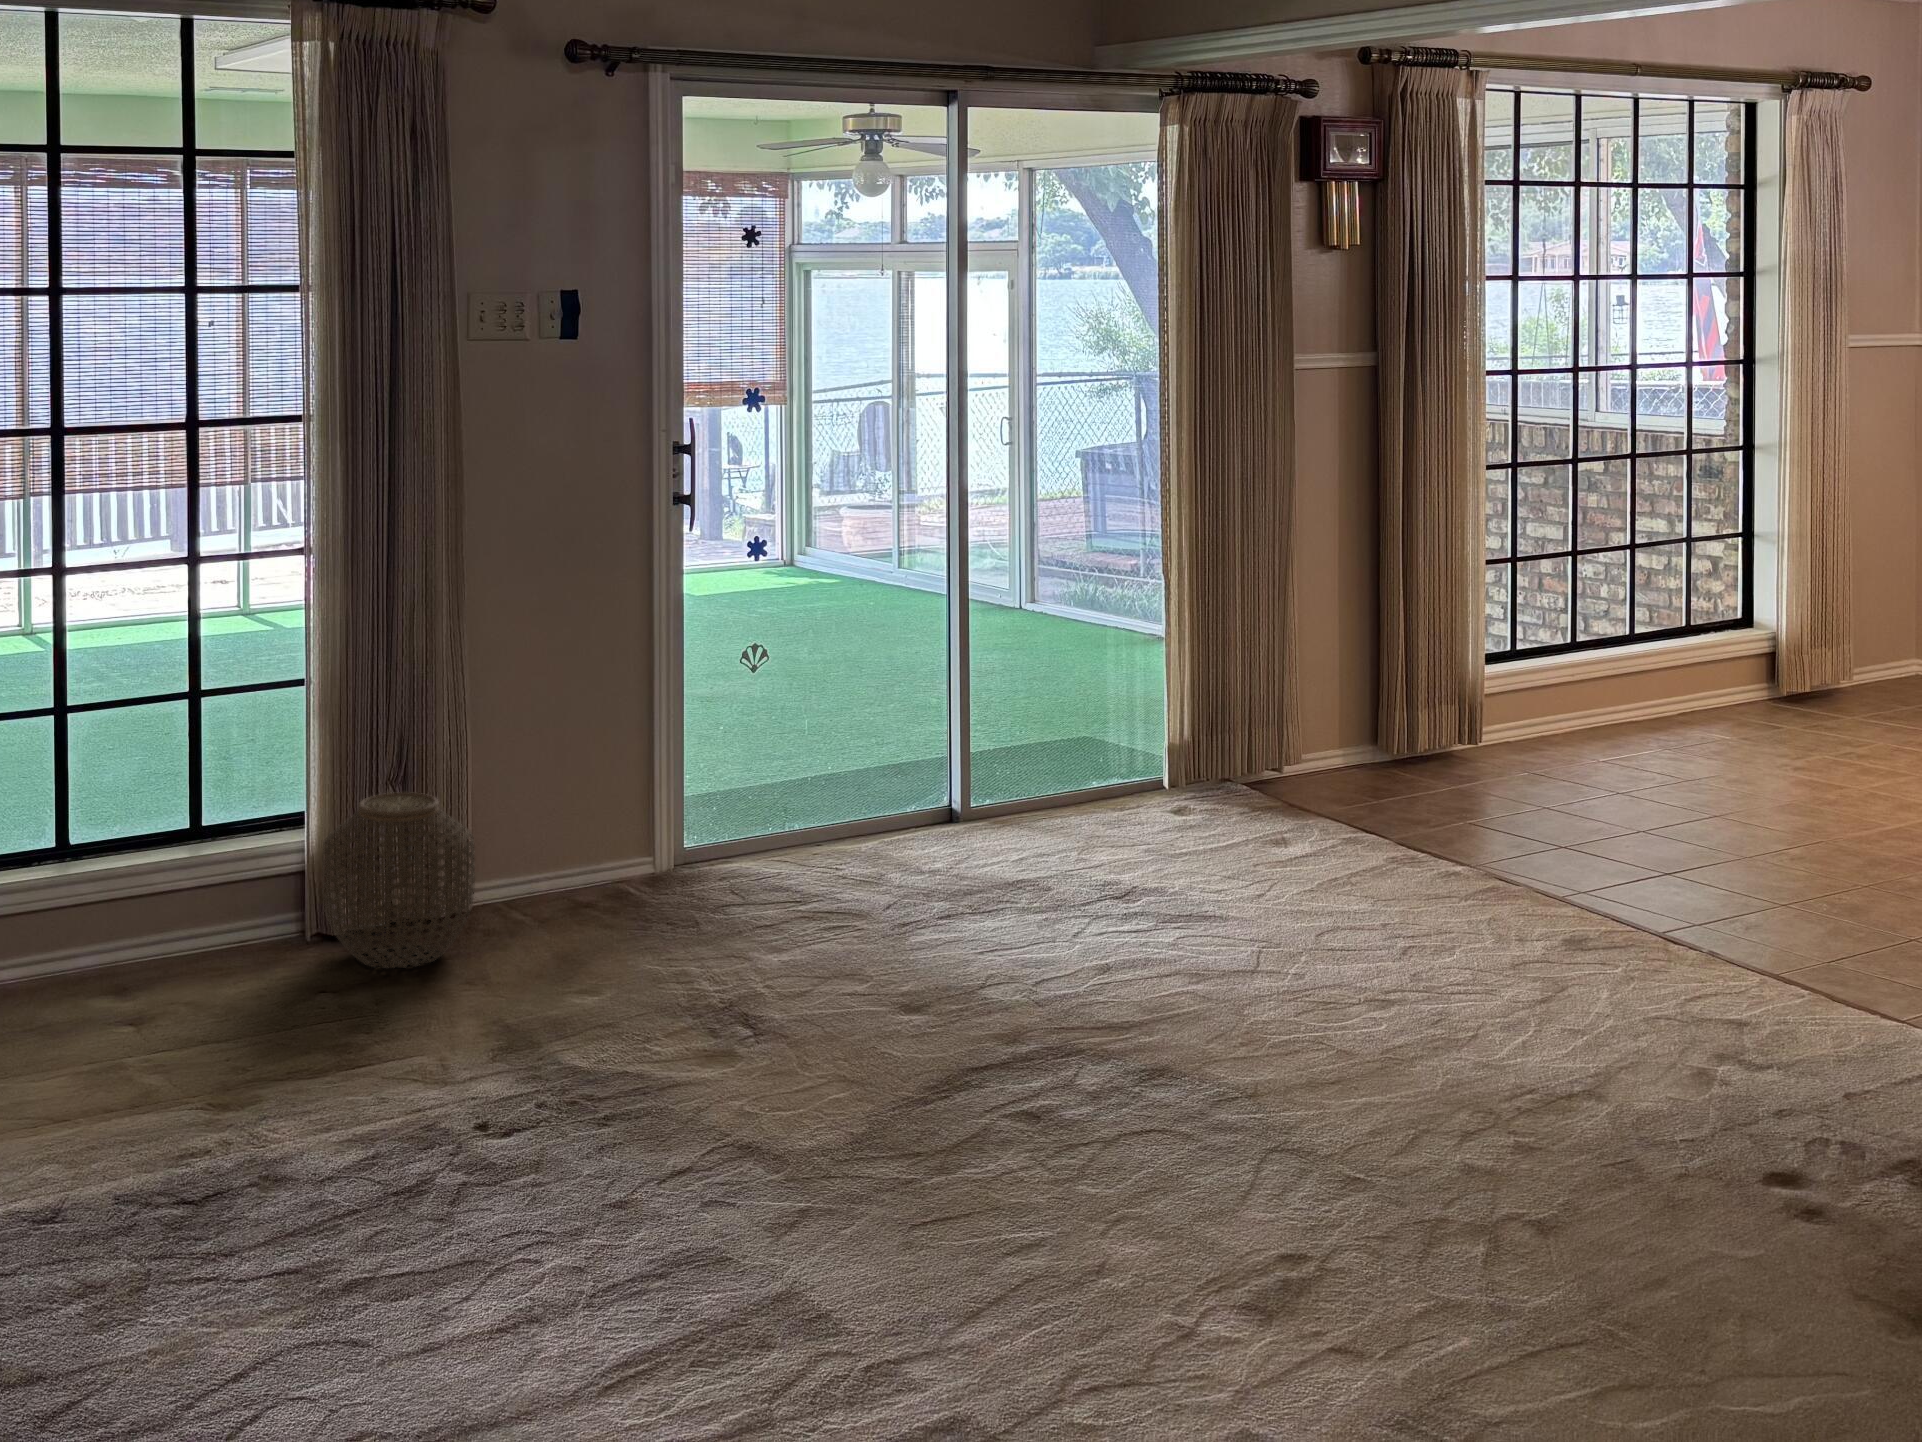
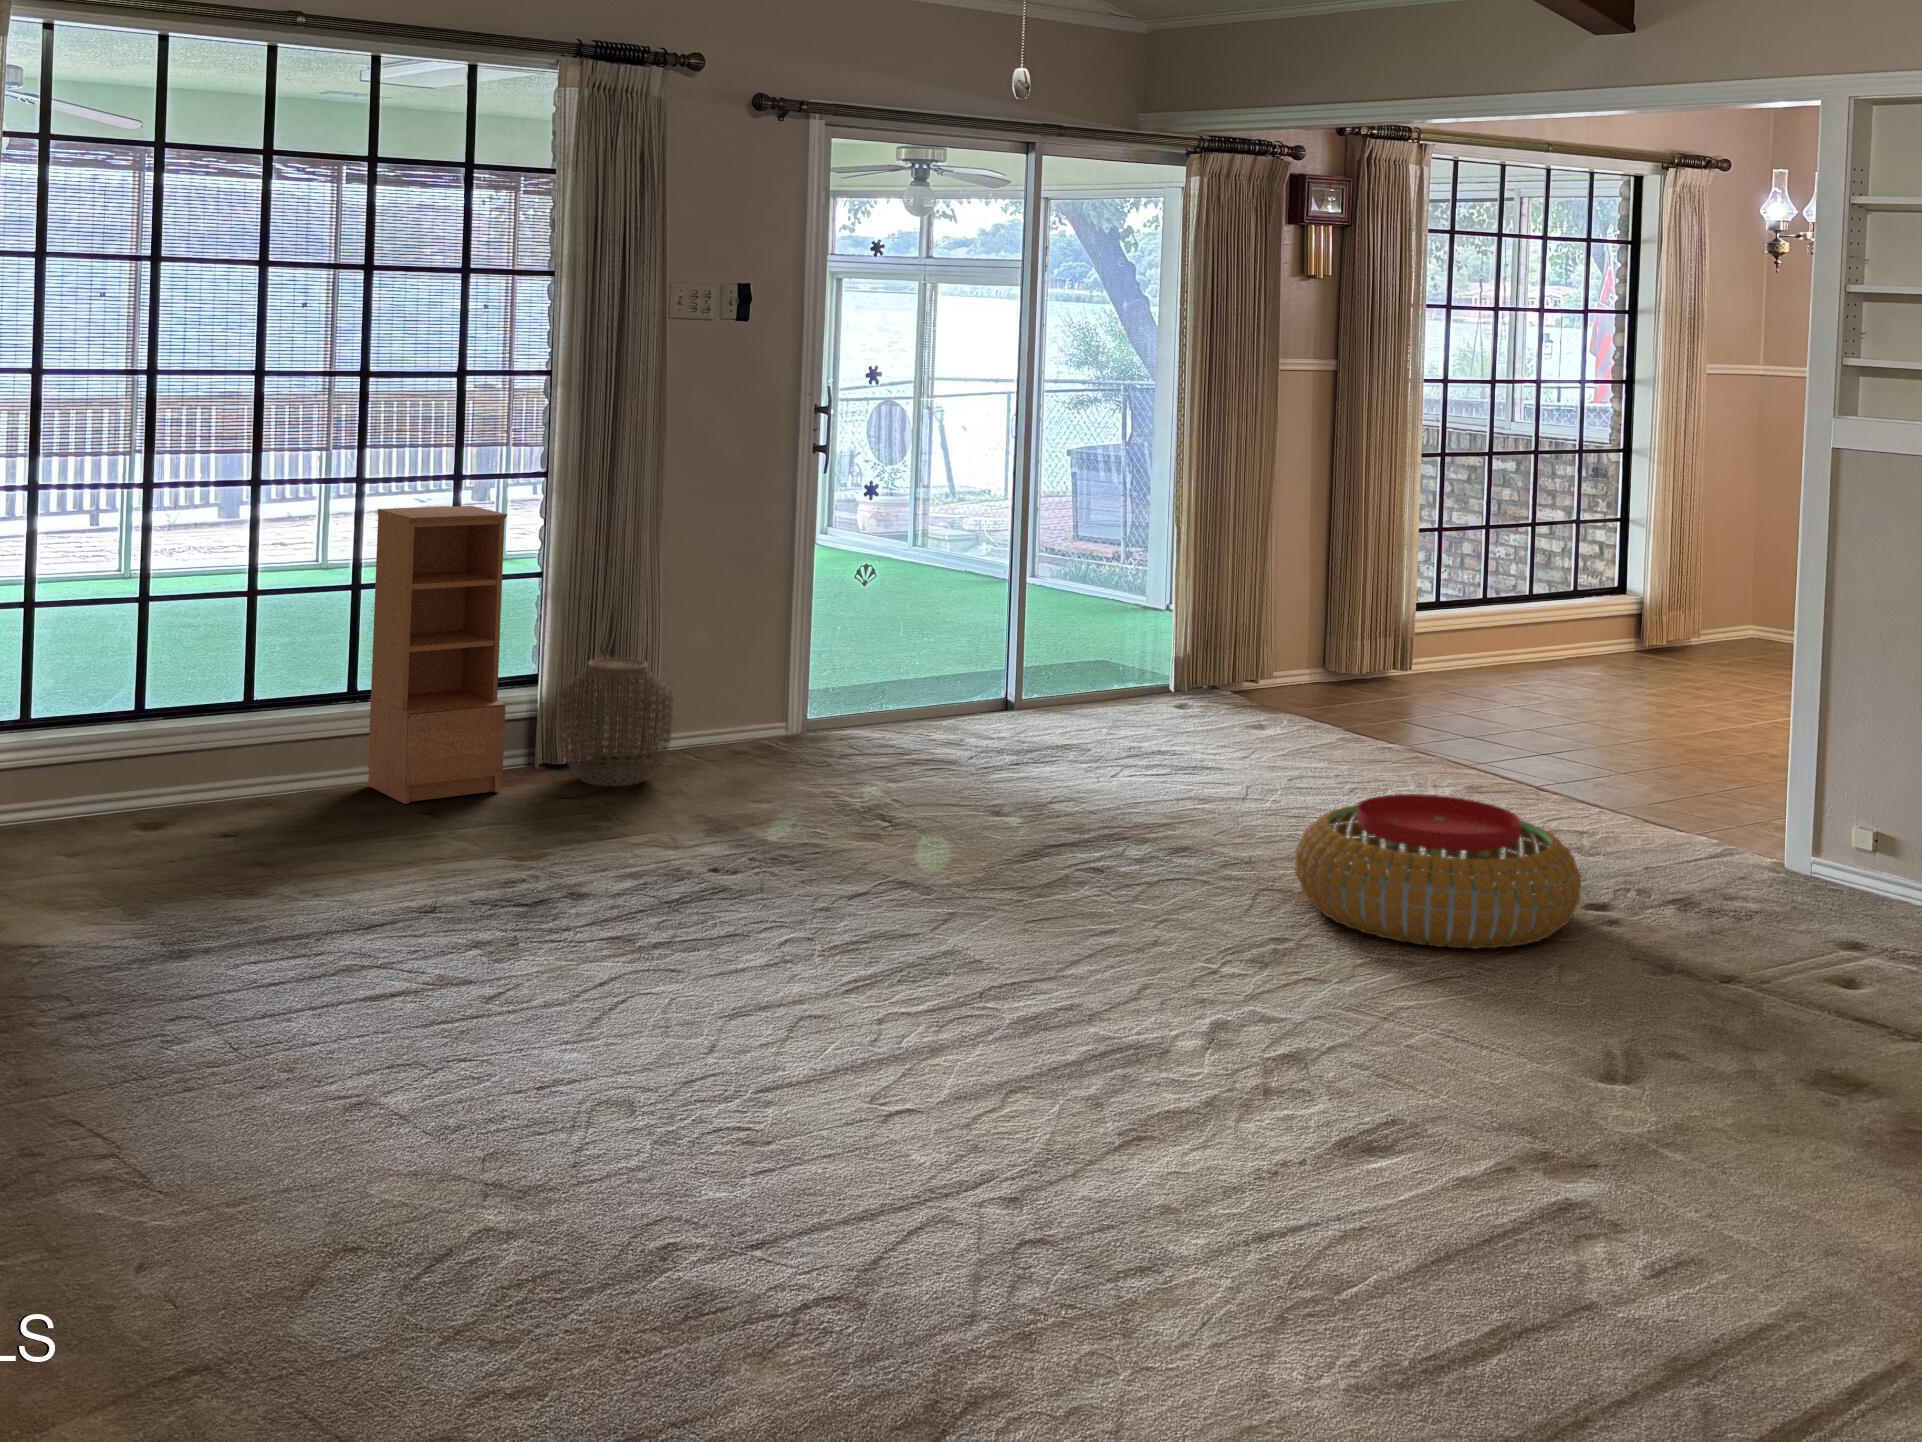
bookcase: none [70,599,244,1007] -> present [368,506,507,804]
pouf: none [1320,1014,1770,1289] -> present [1295,794,1581,949]

